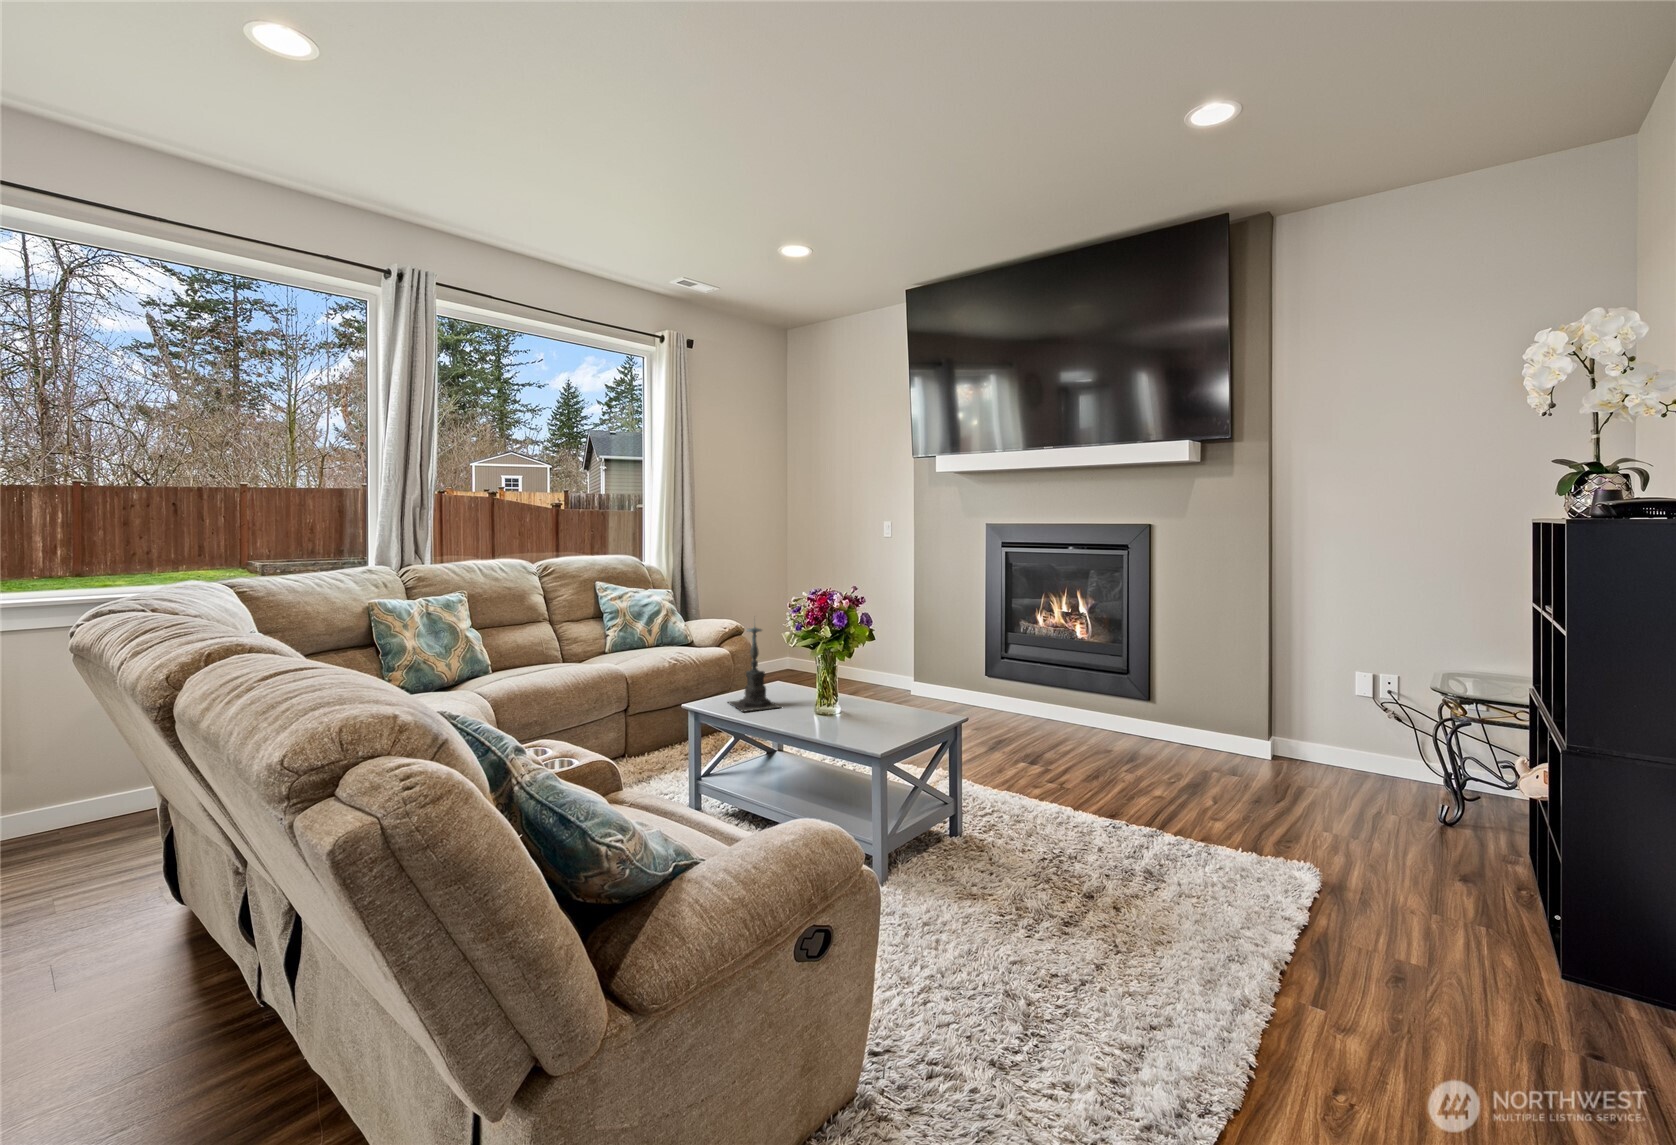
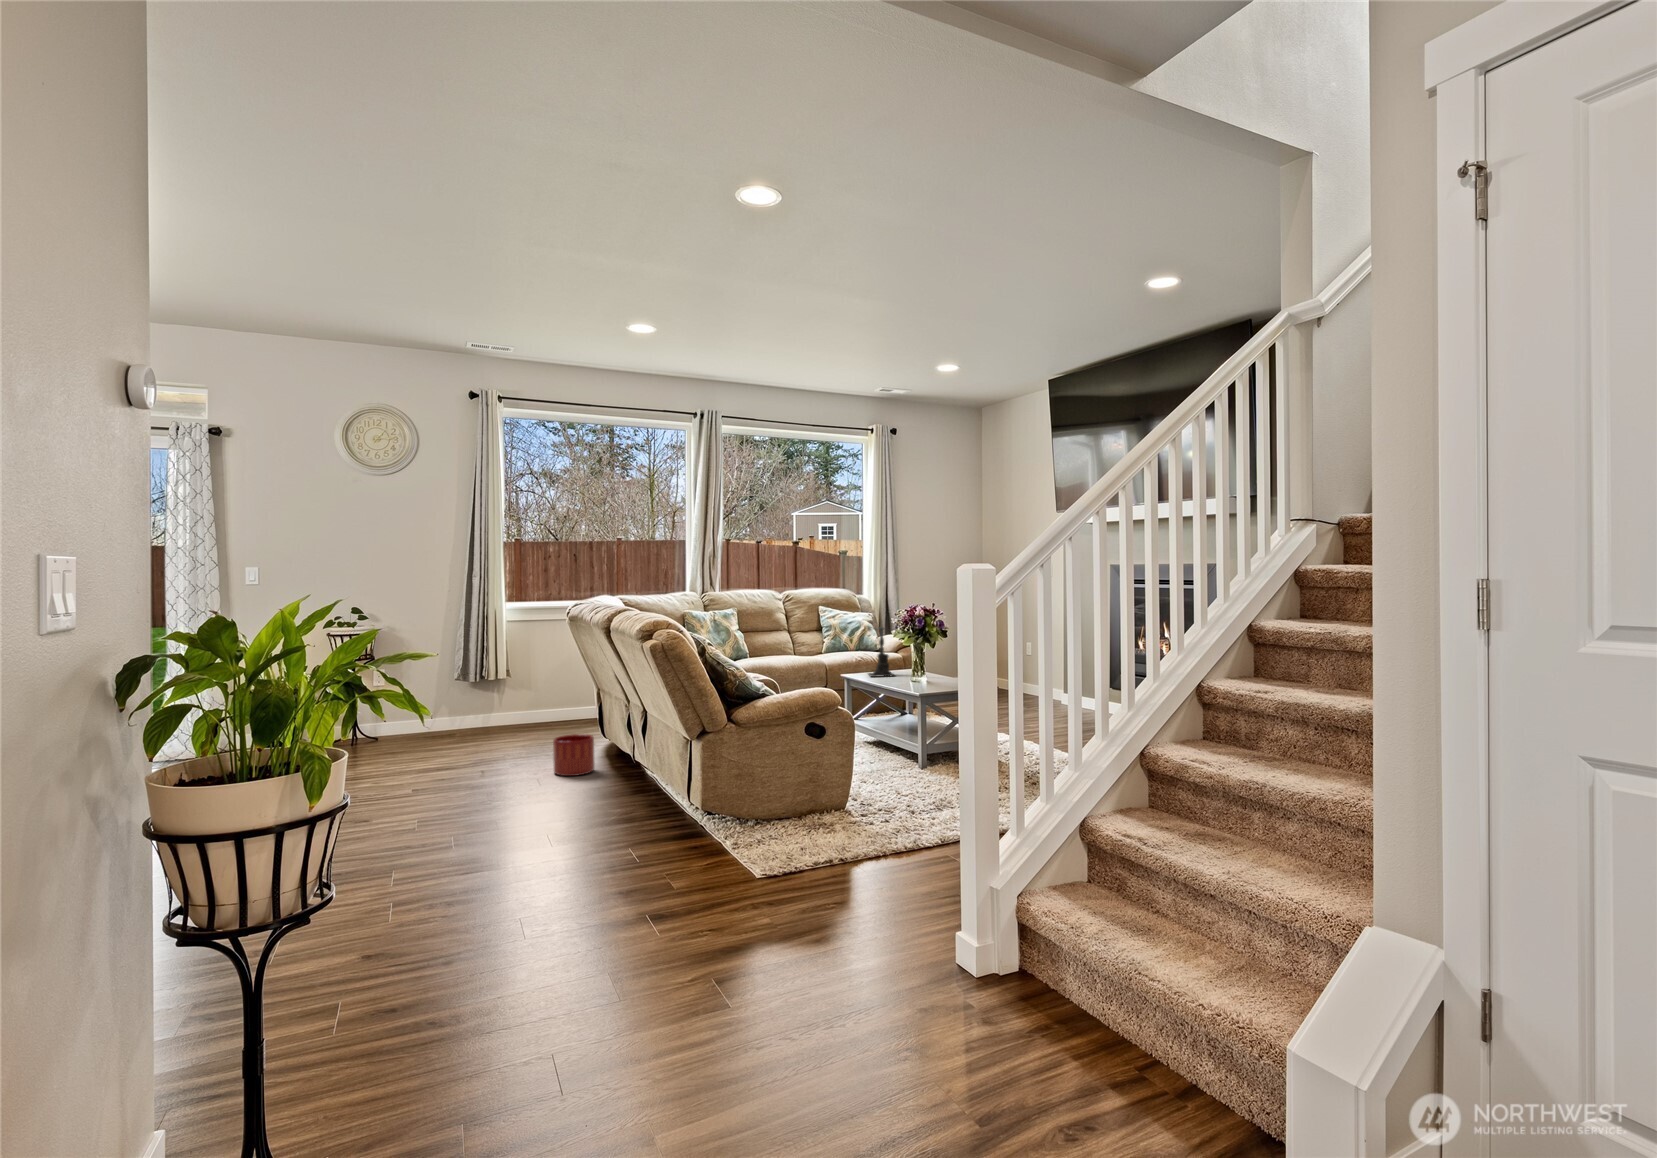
planter: none [33,904,164,1029] -> present [553,734,595,776]

